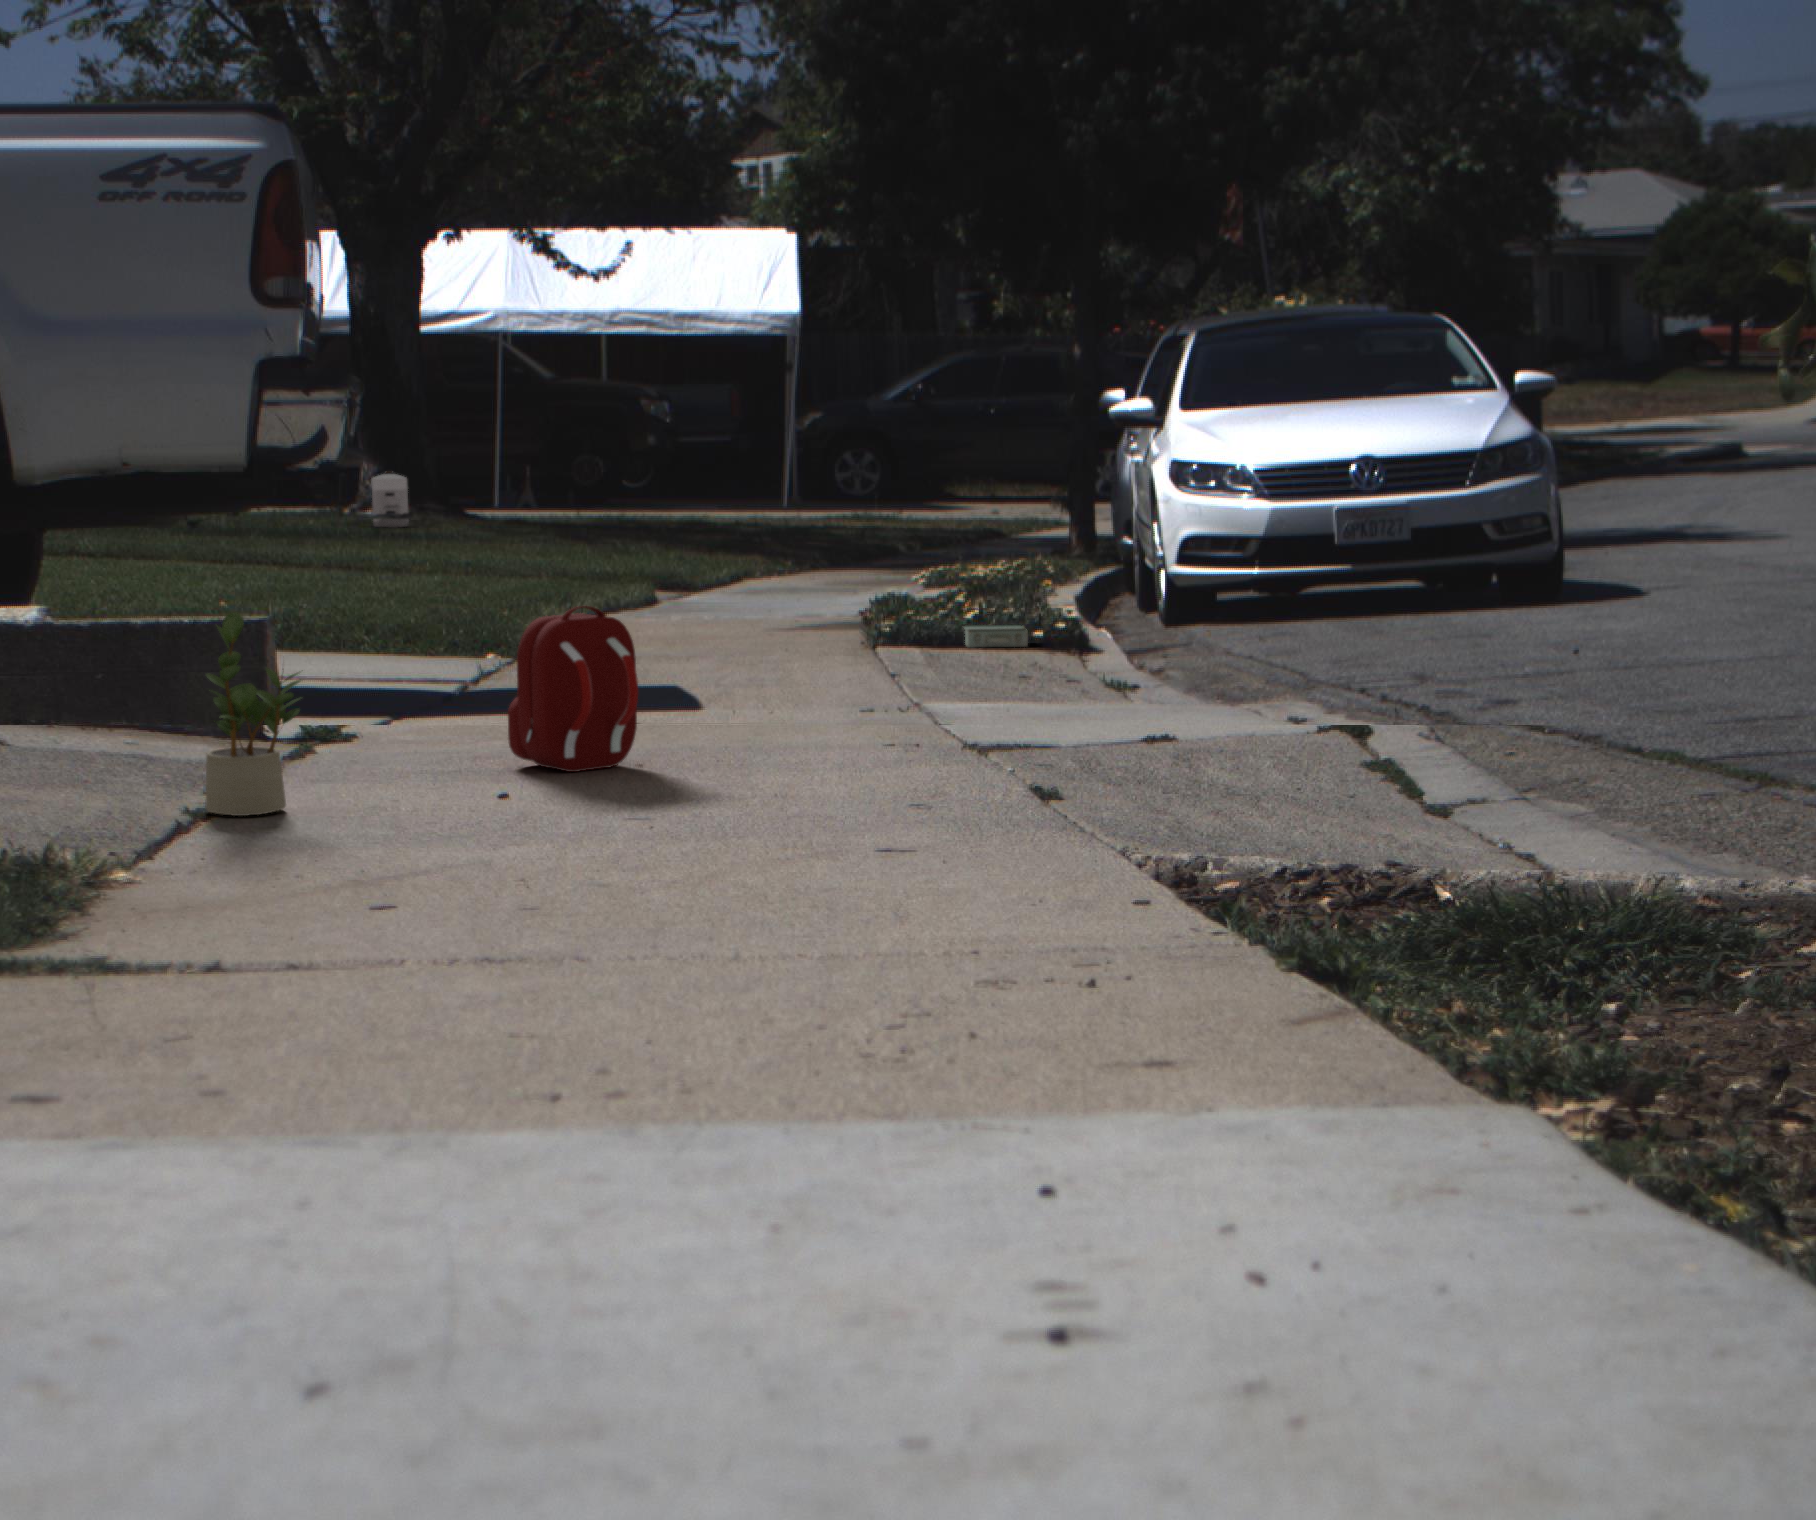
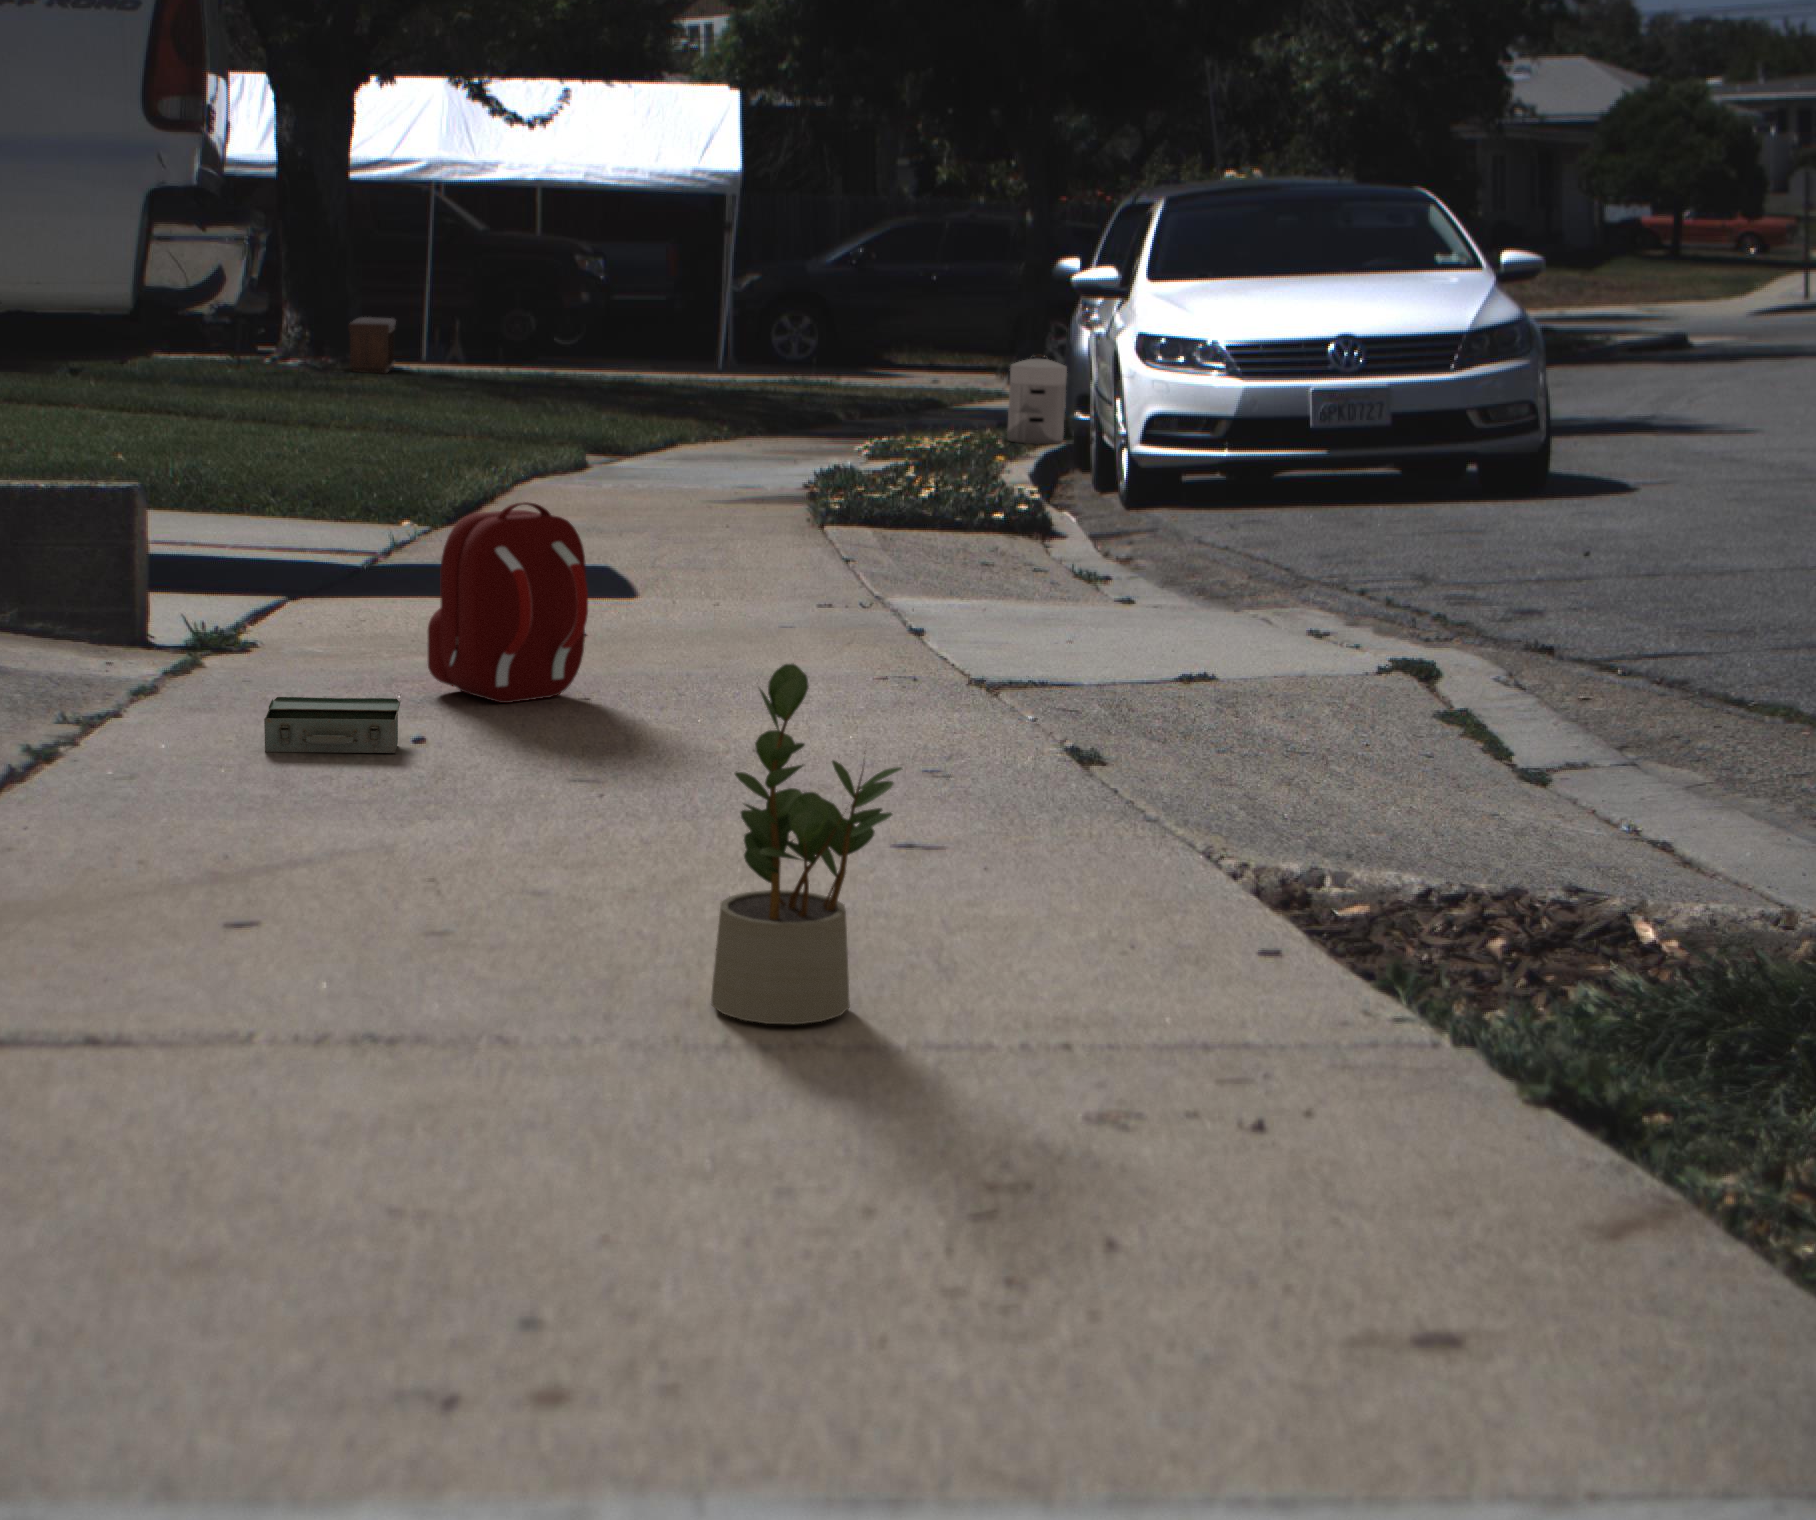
waste bin: present [371,471,409,528] -> present [1007,356,1067,444]
bench: none [427,477,474,533] -> present [349,317,396,373]
potted plant: present [205,612,303,816] -> present [711,664,902,1024]
toolbox: present [964,625,1028,648] -> present [264,697,400,753]

